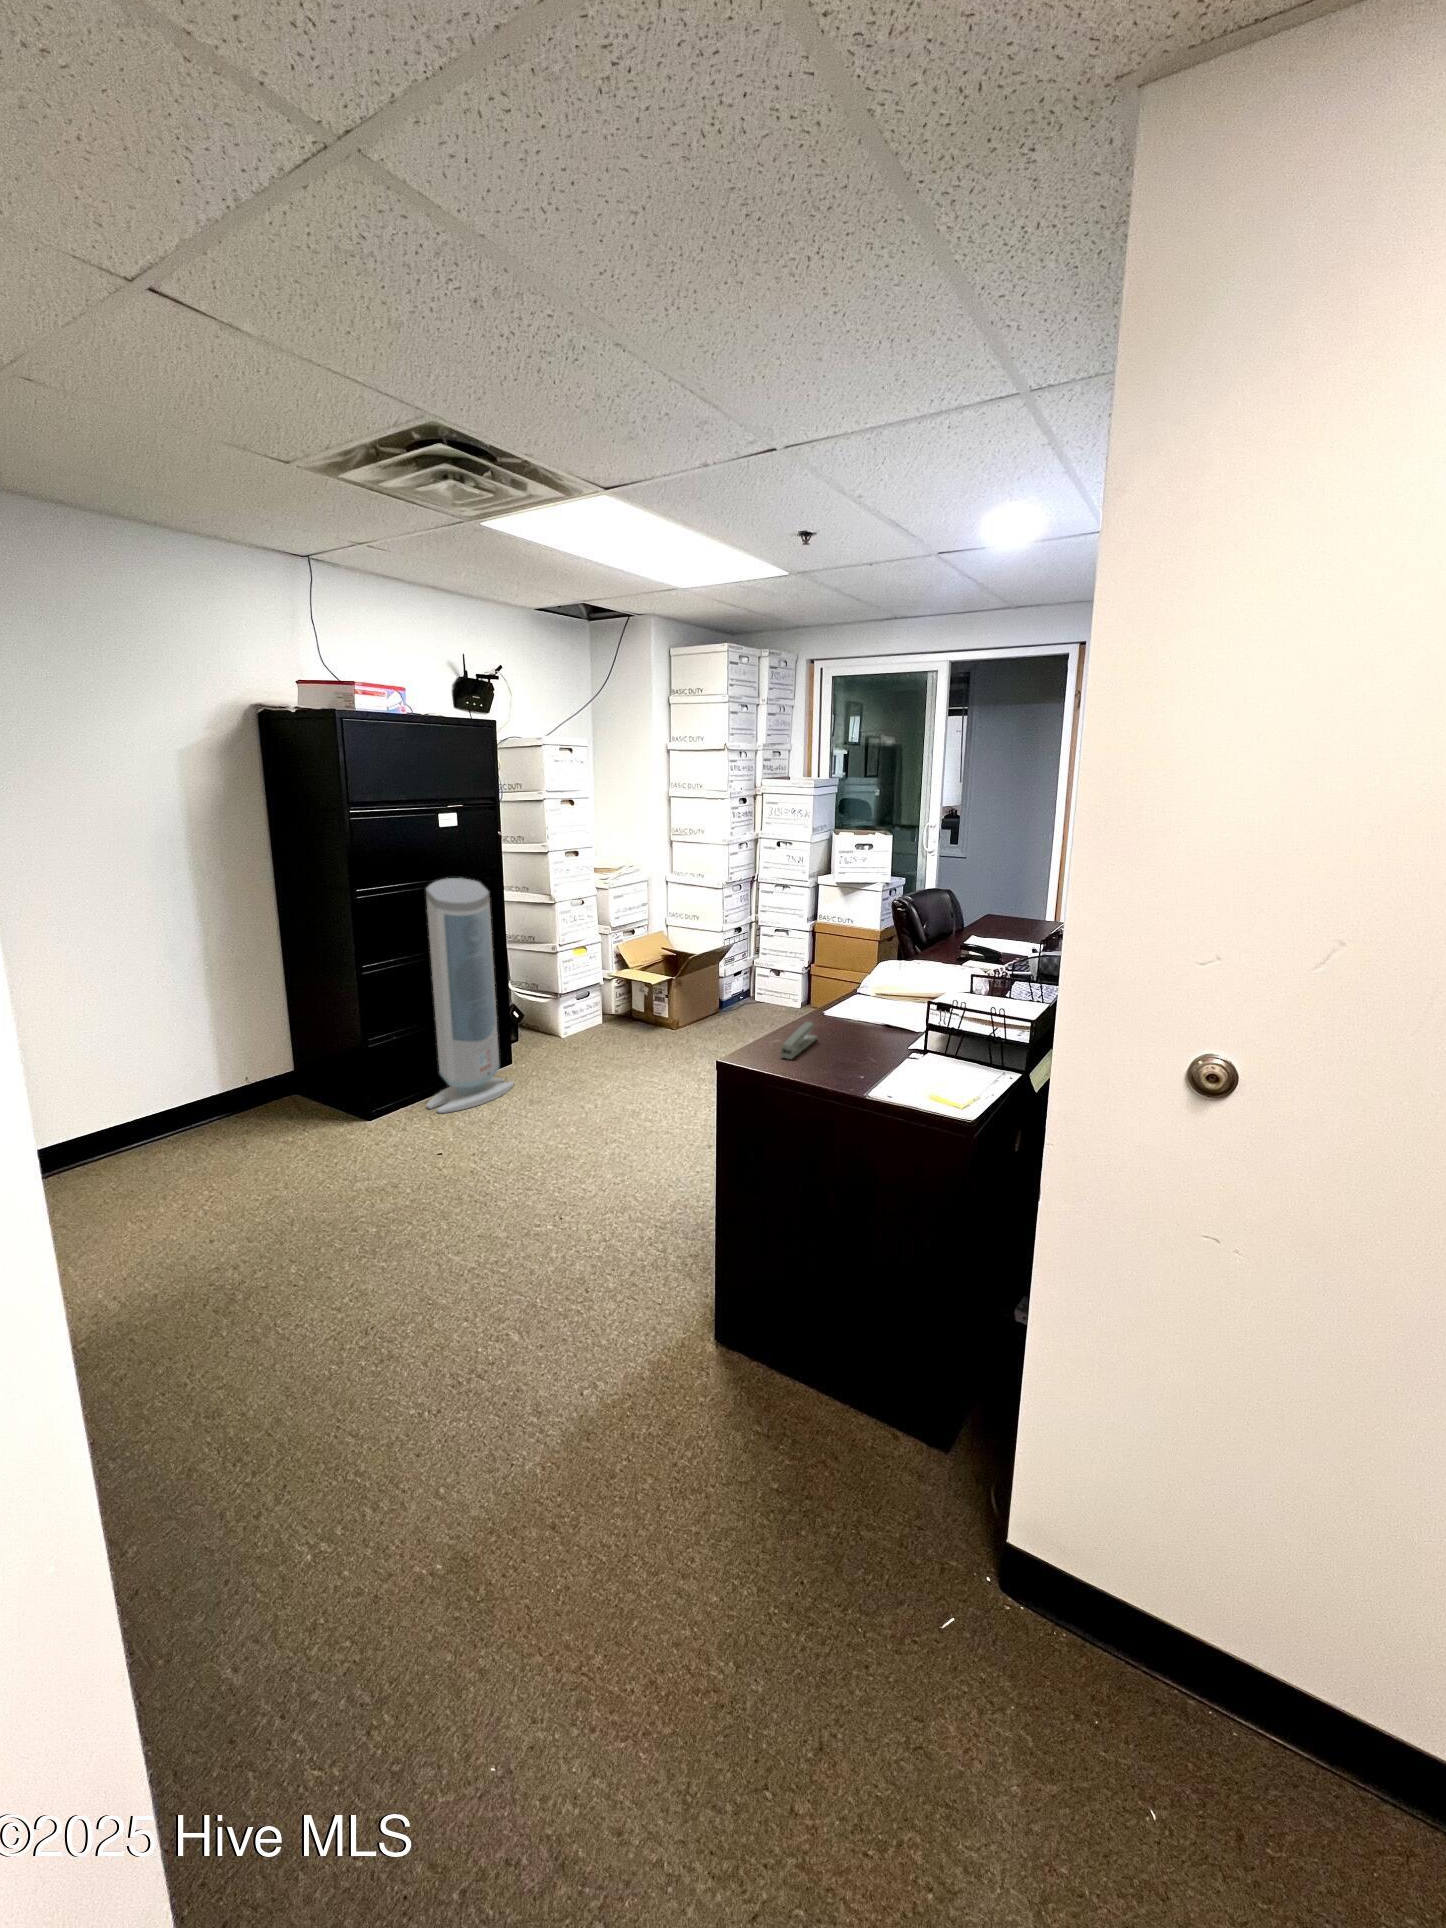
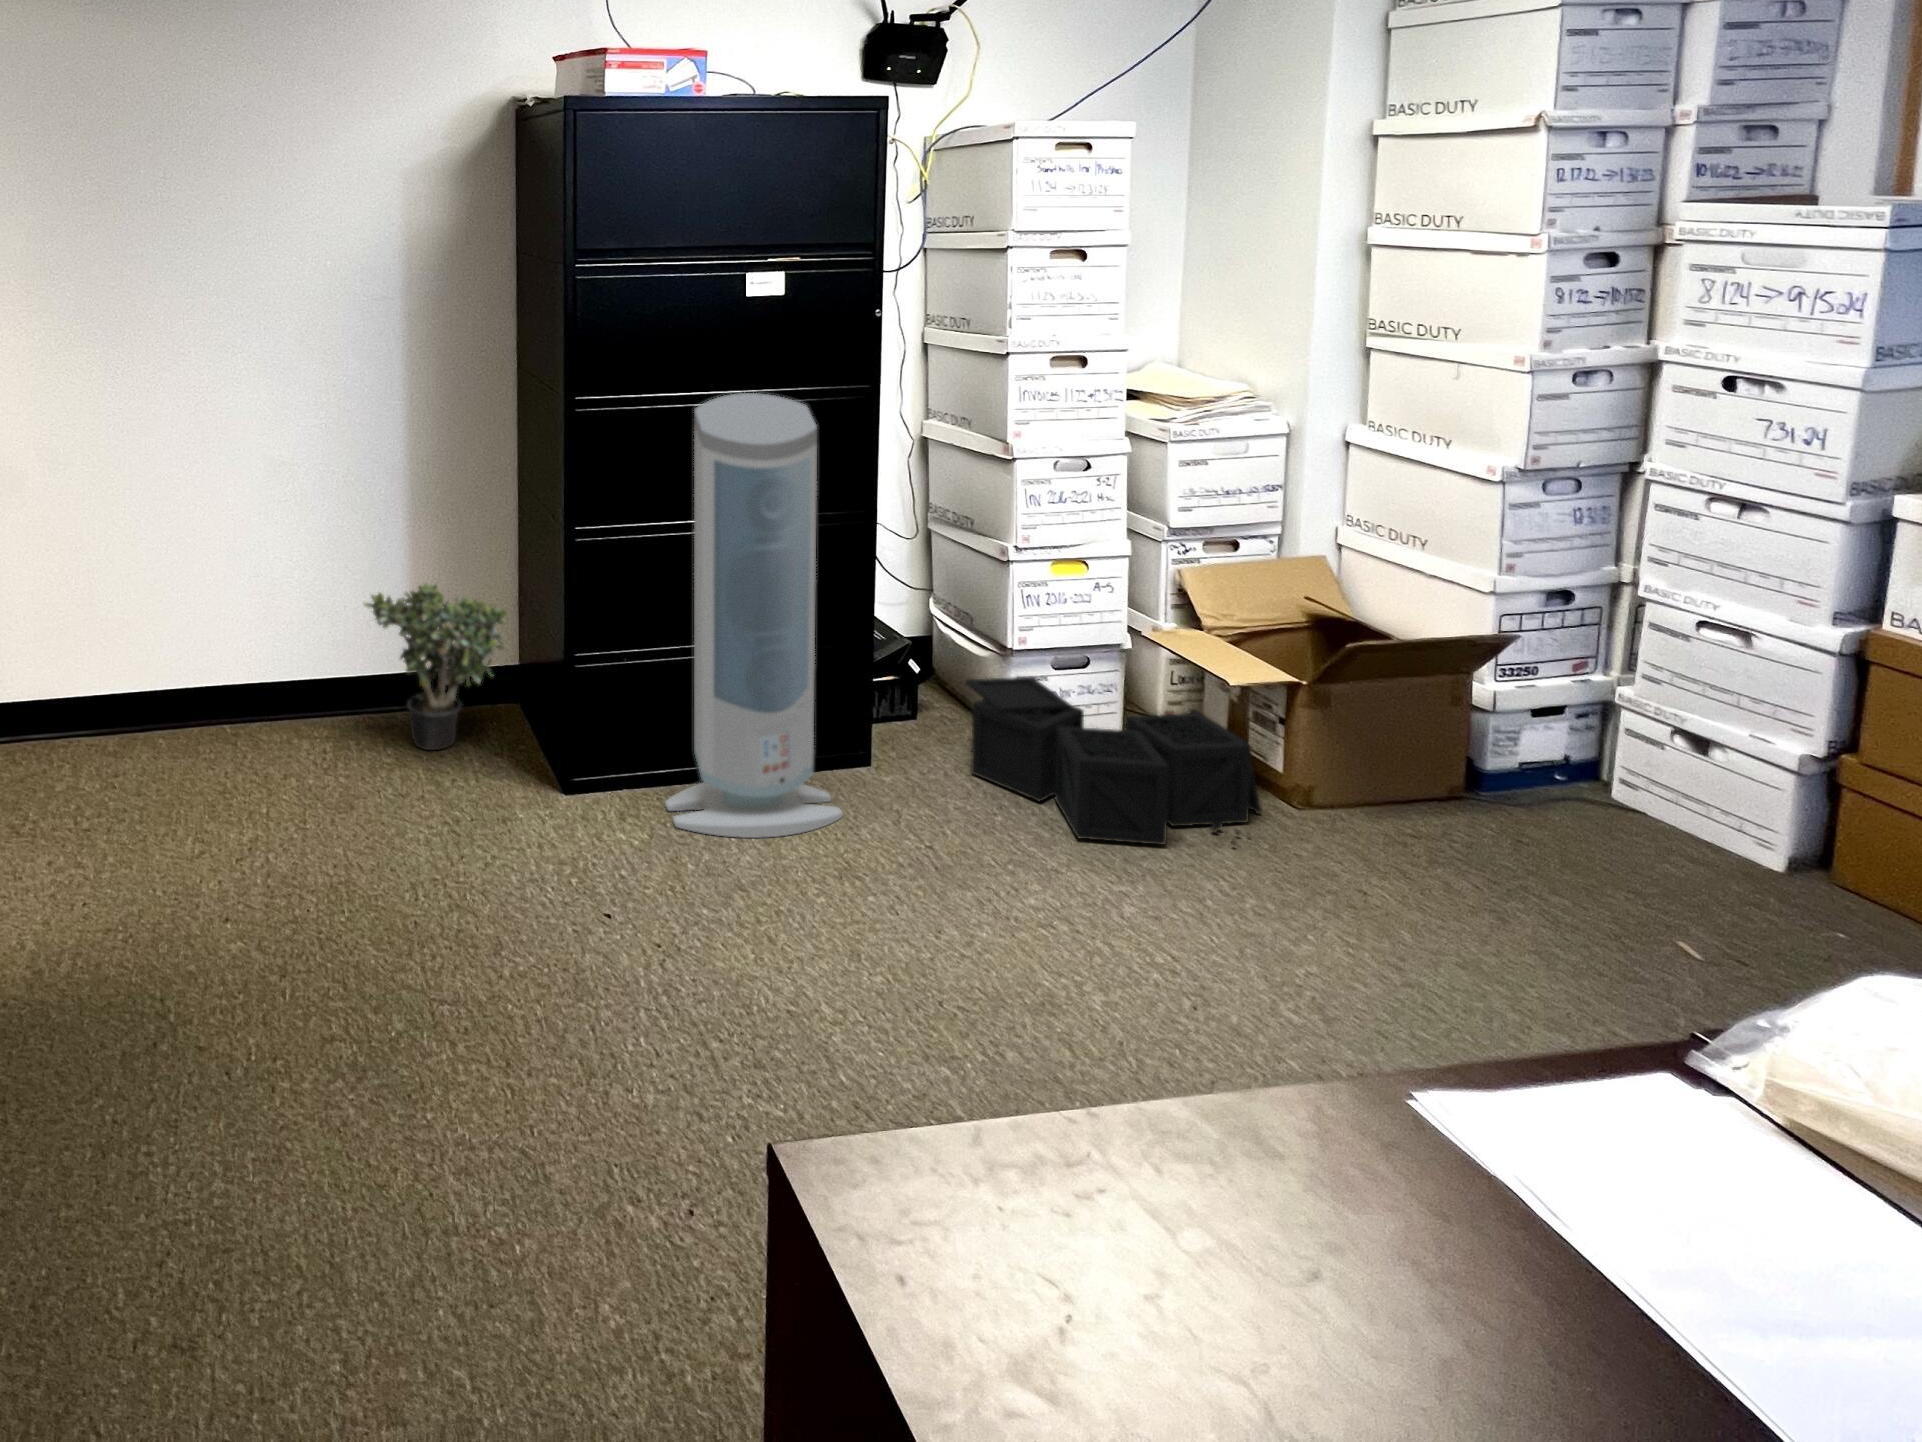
storage bin: none [546,1000,667,1061] -> present [965,677,1262,845]
stapler: present [781,1022,817,1059] -> none [1003,1147,1251,1295]
potted plant: none [193,1024,298,1132] -> present [364,583,506,750]

